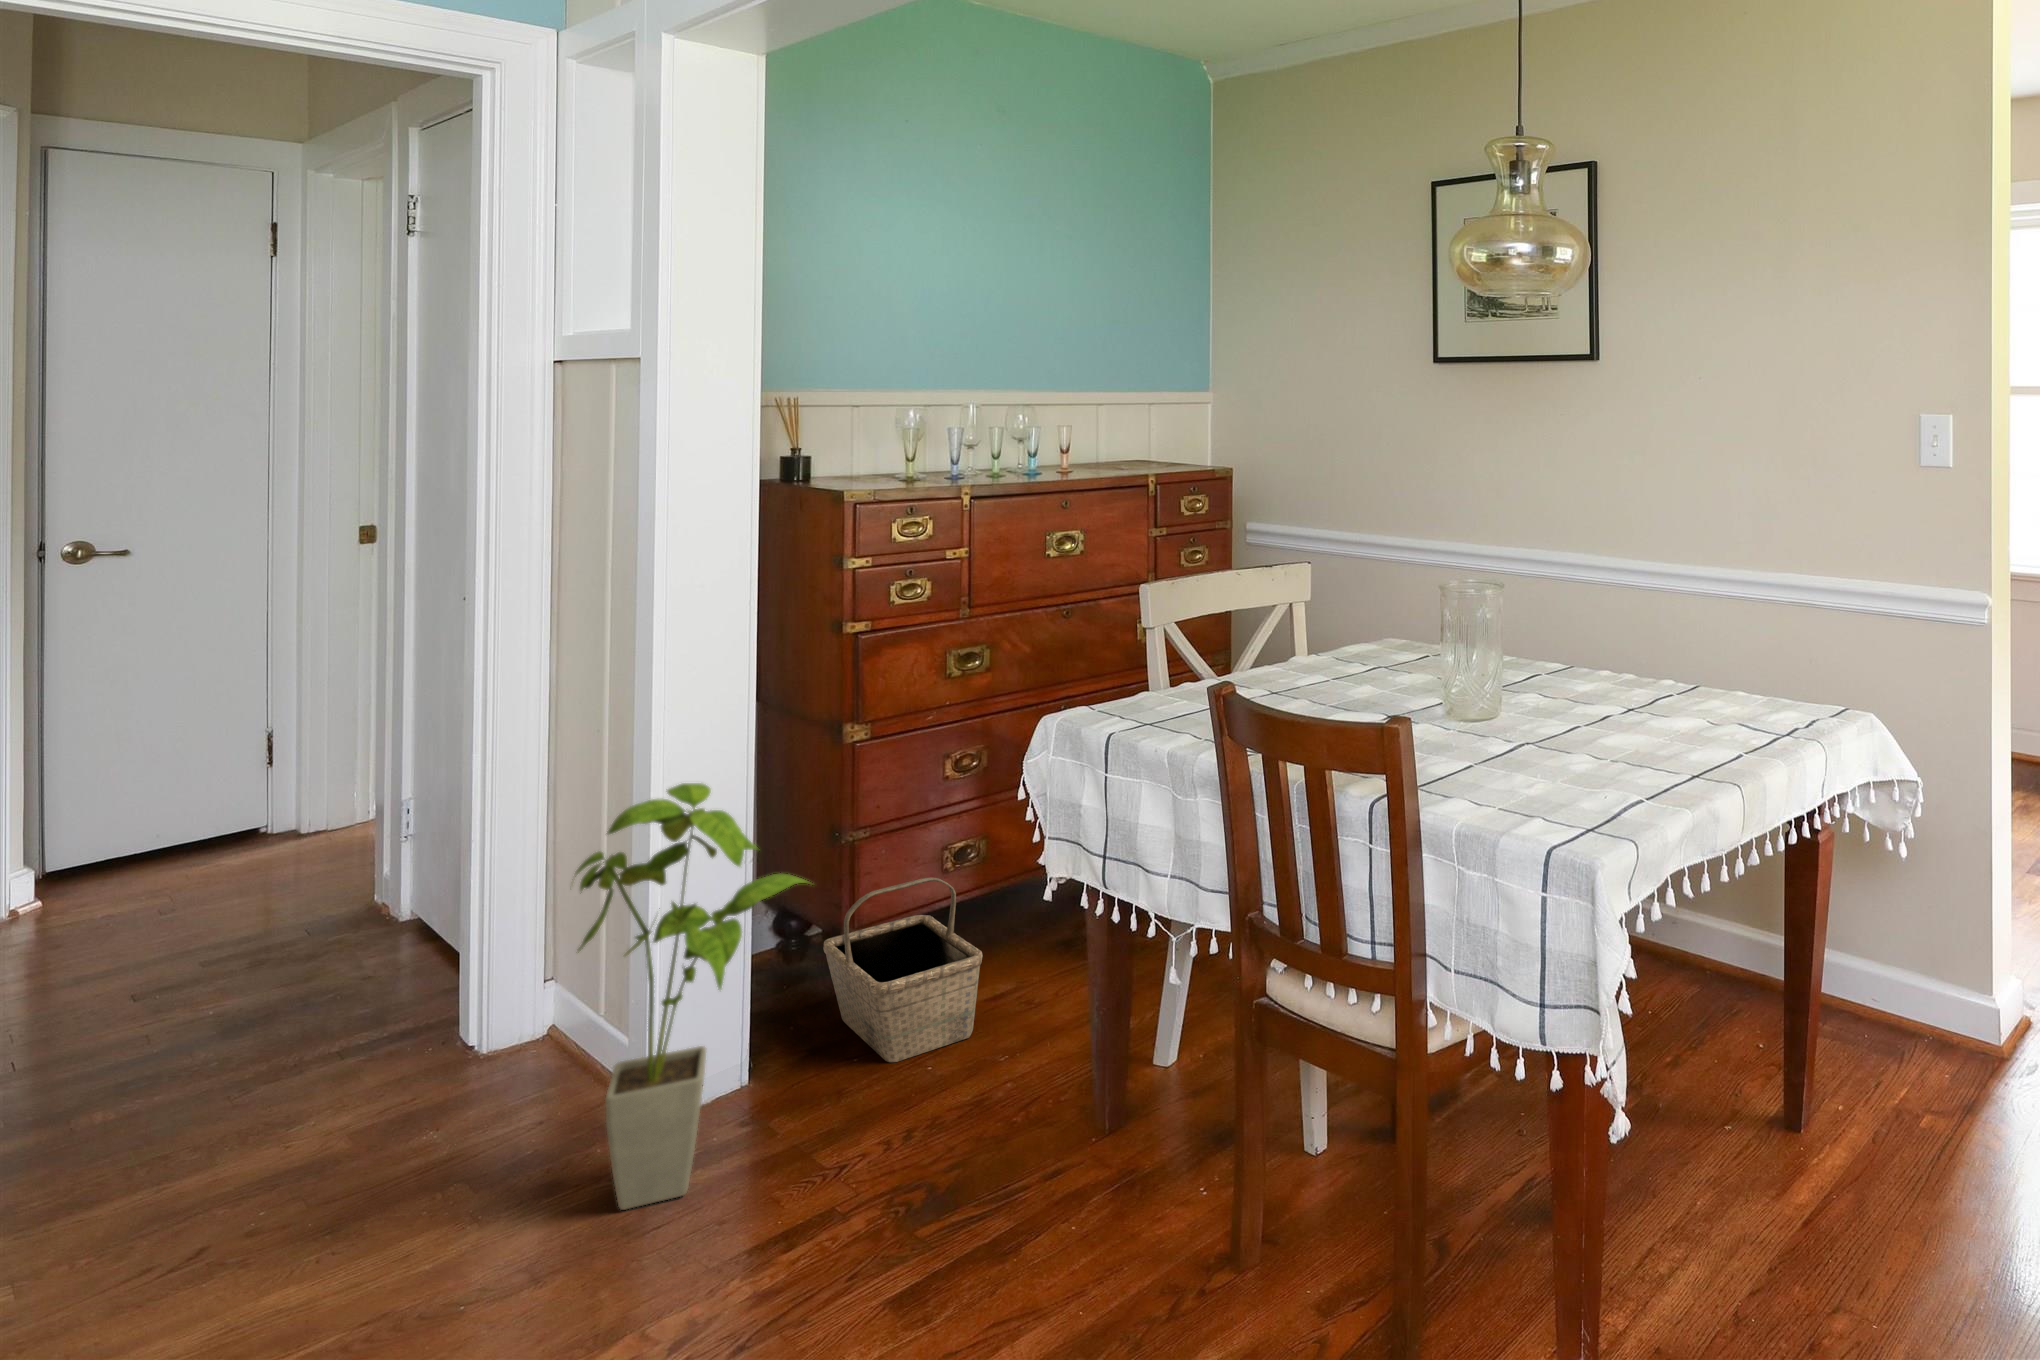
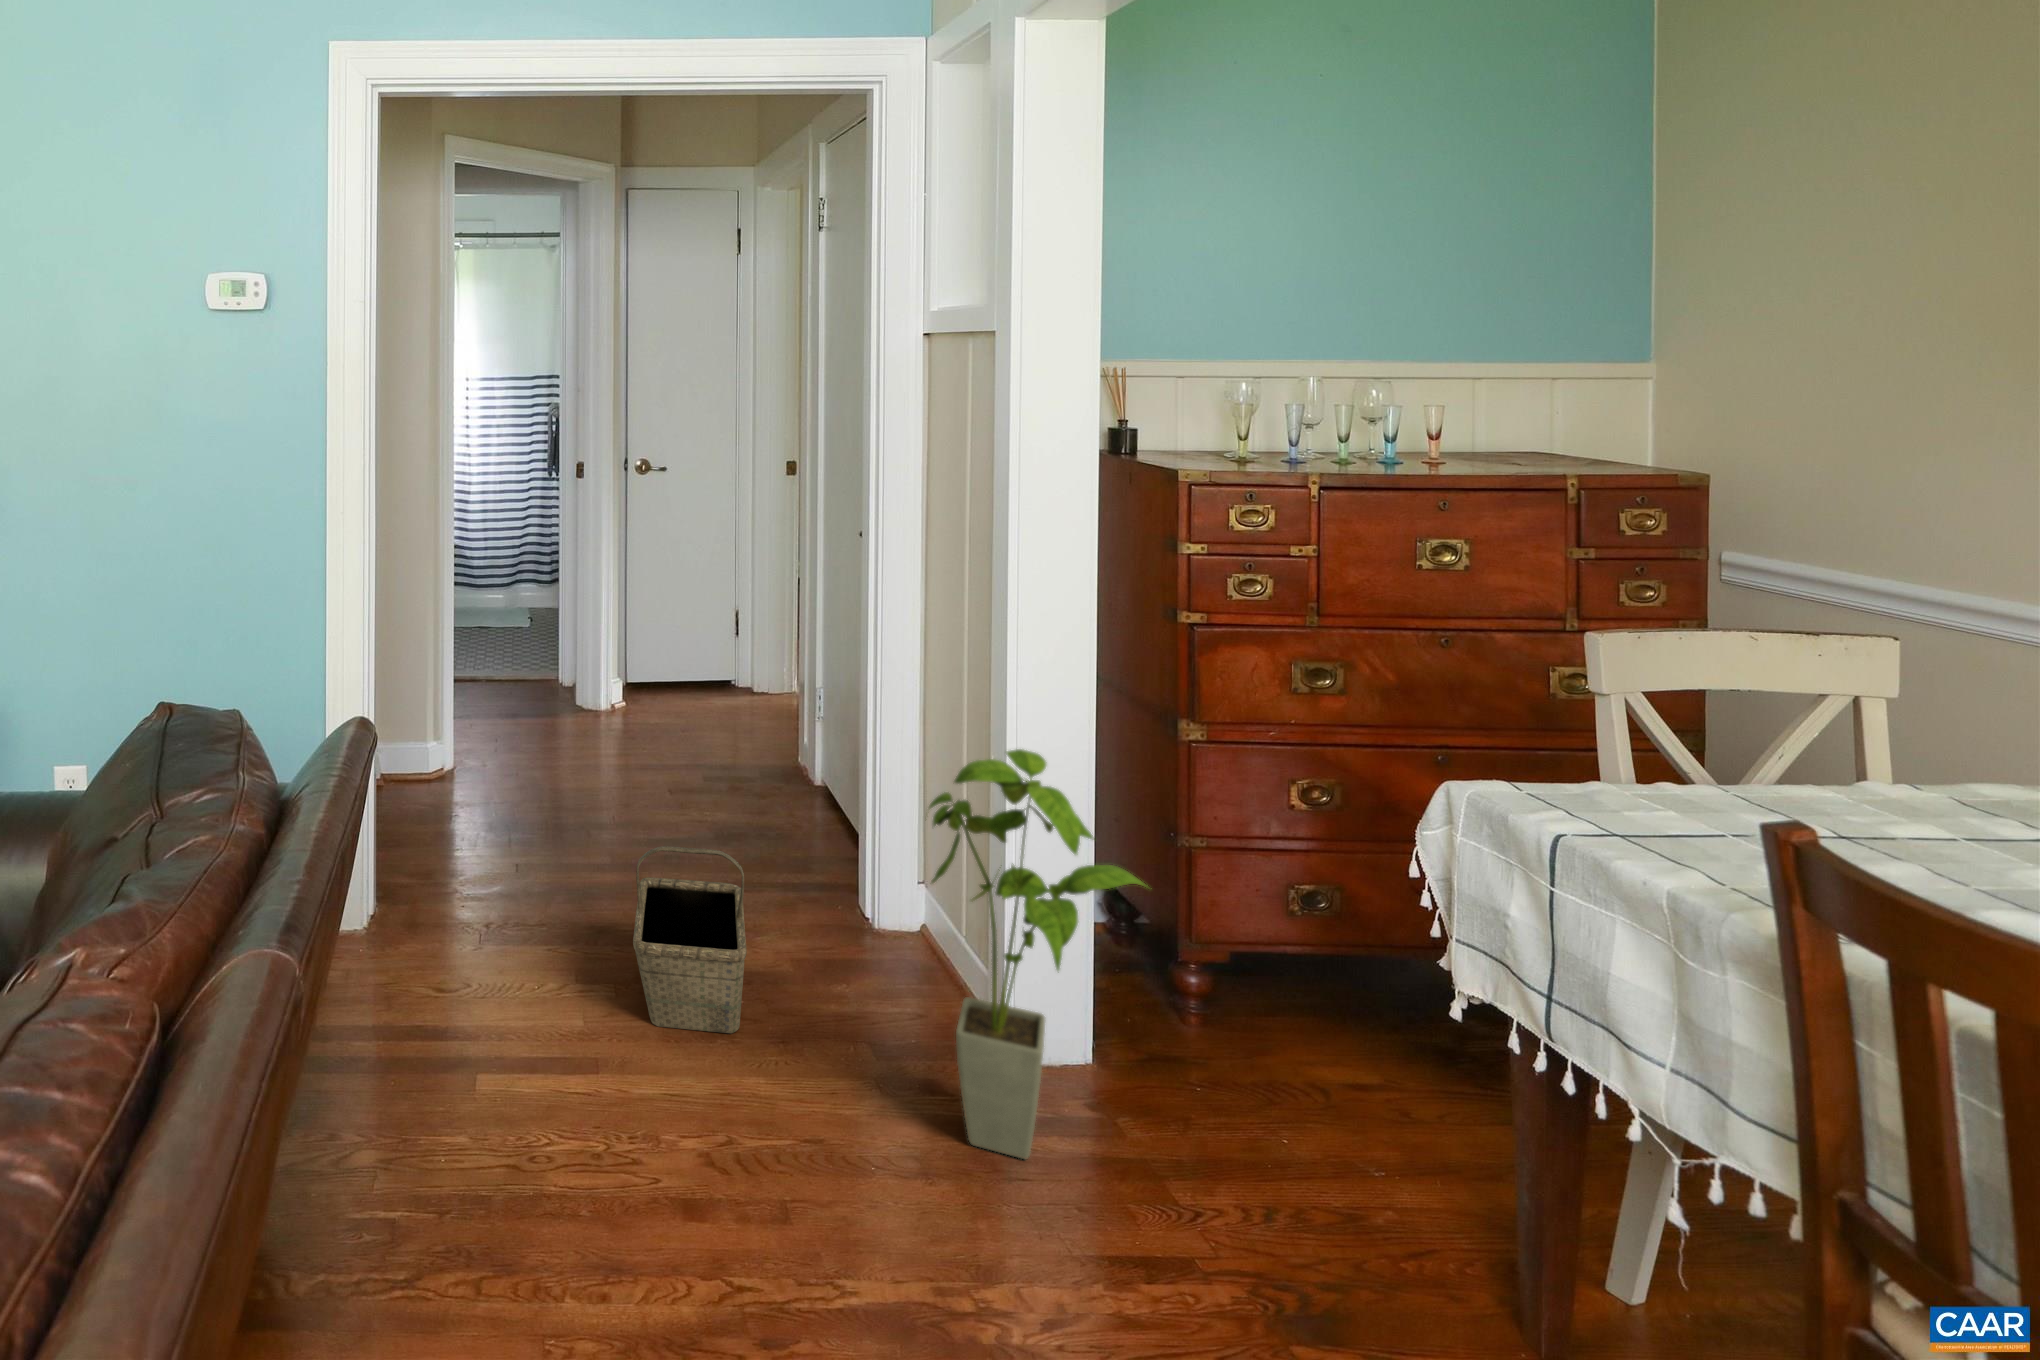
basket: present [823,877,982,1062] -> present [633,846,747,1033]

